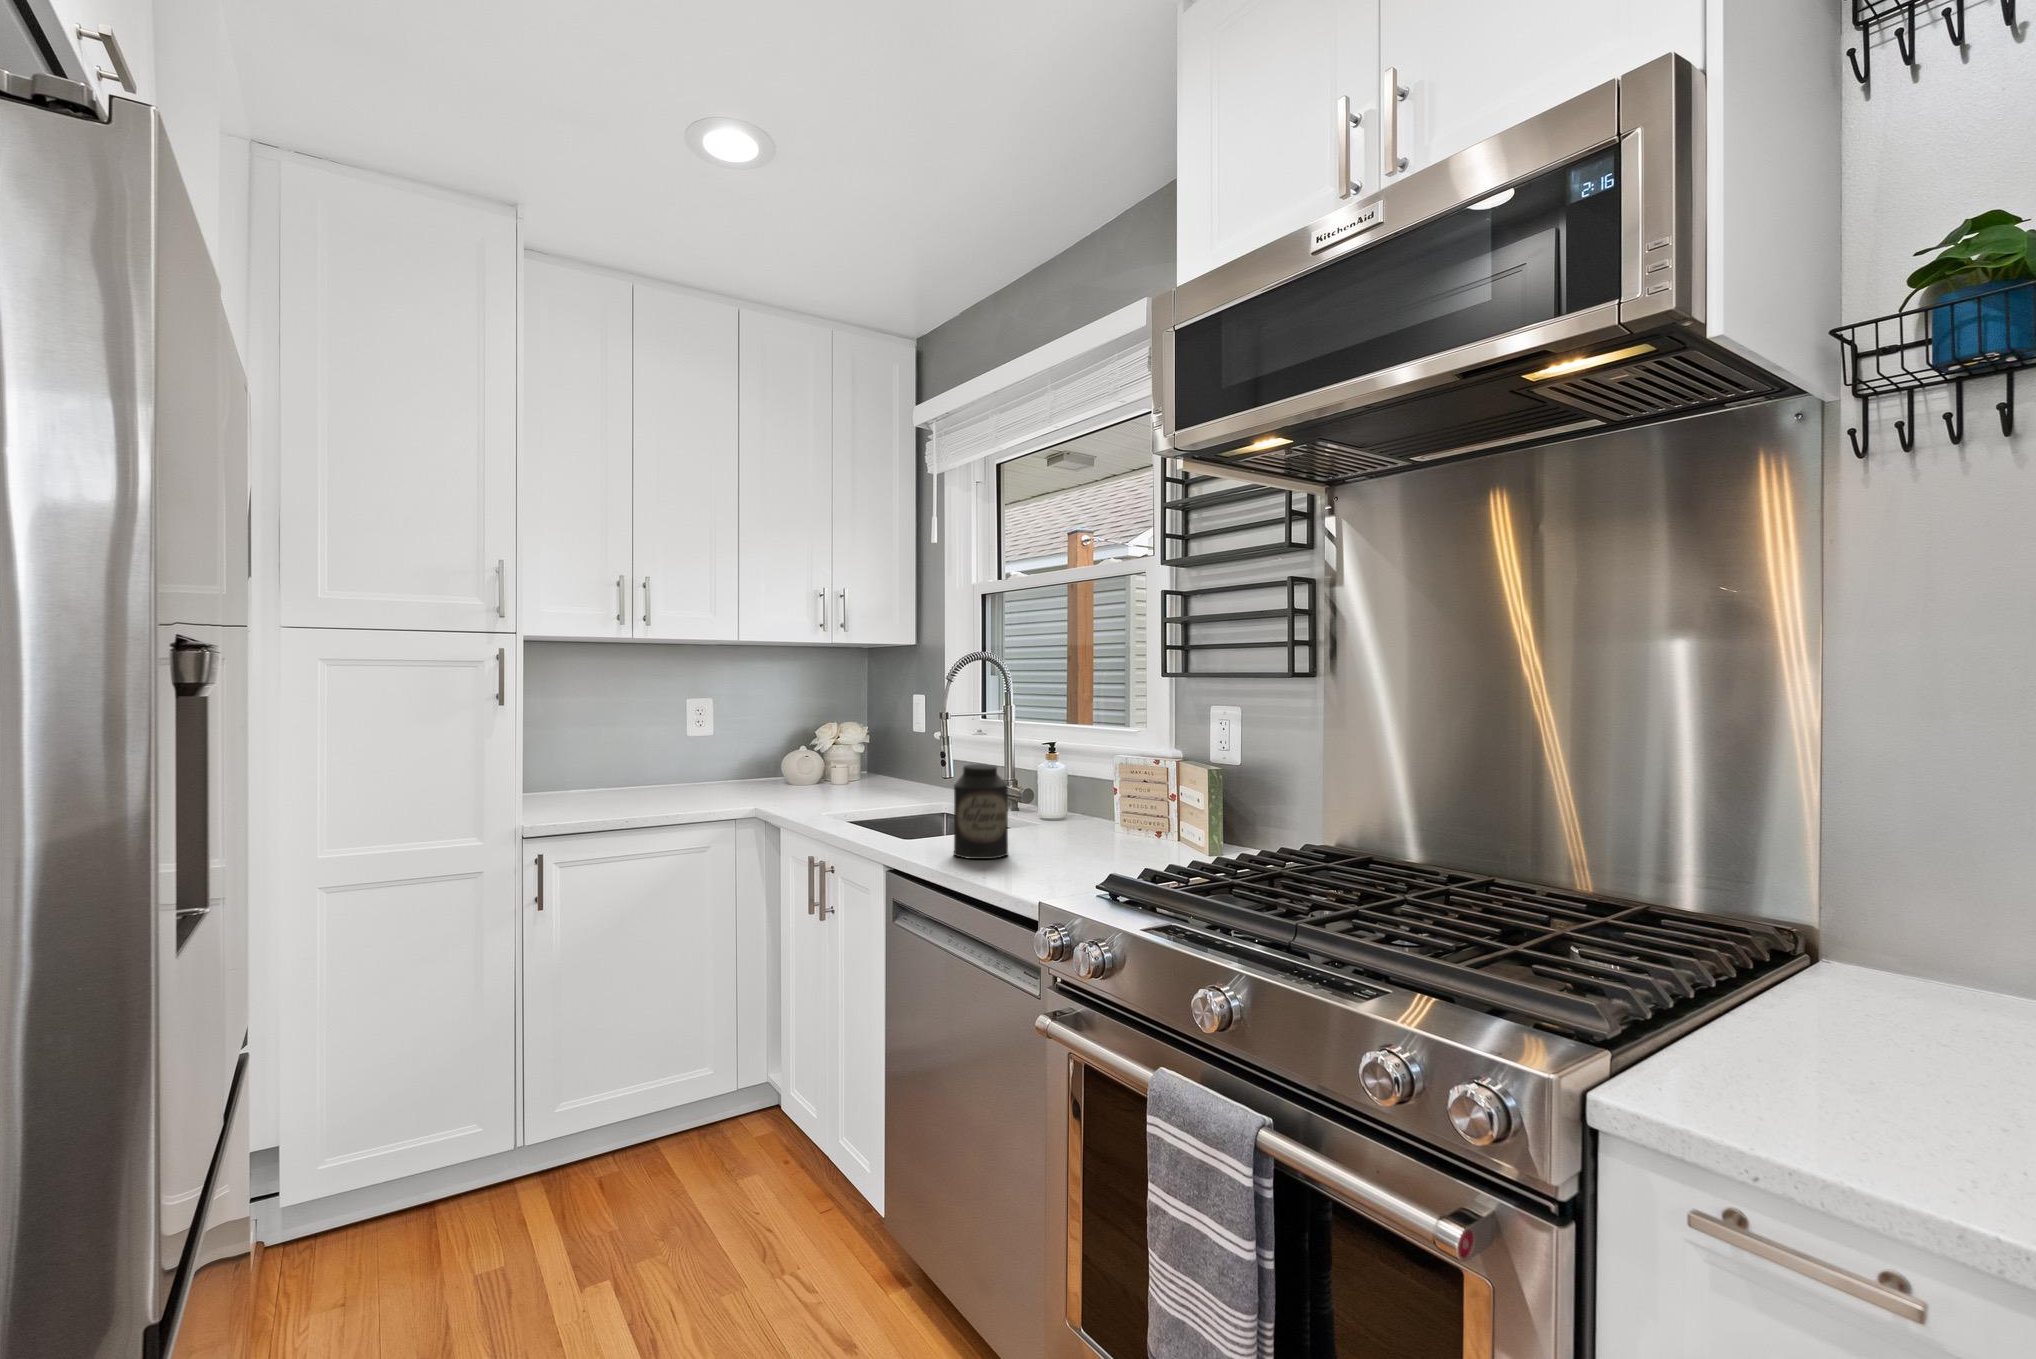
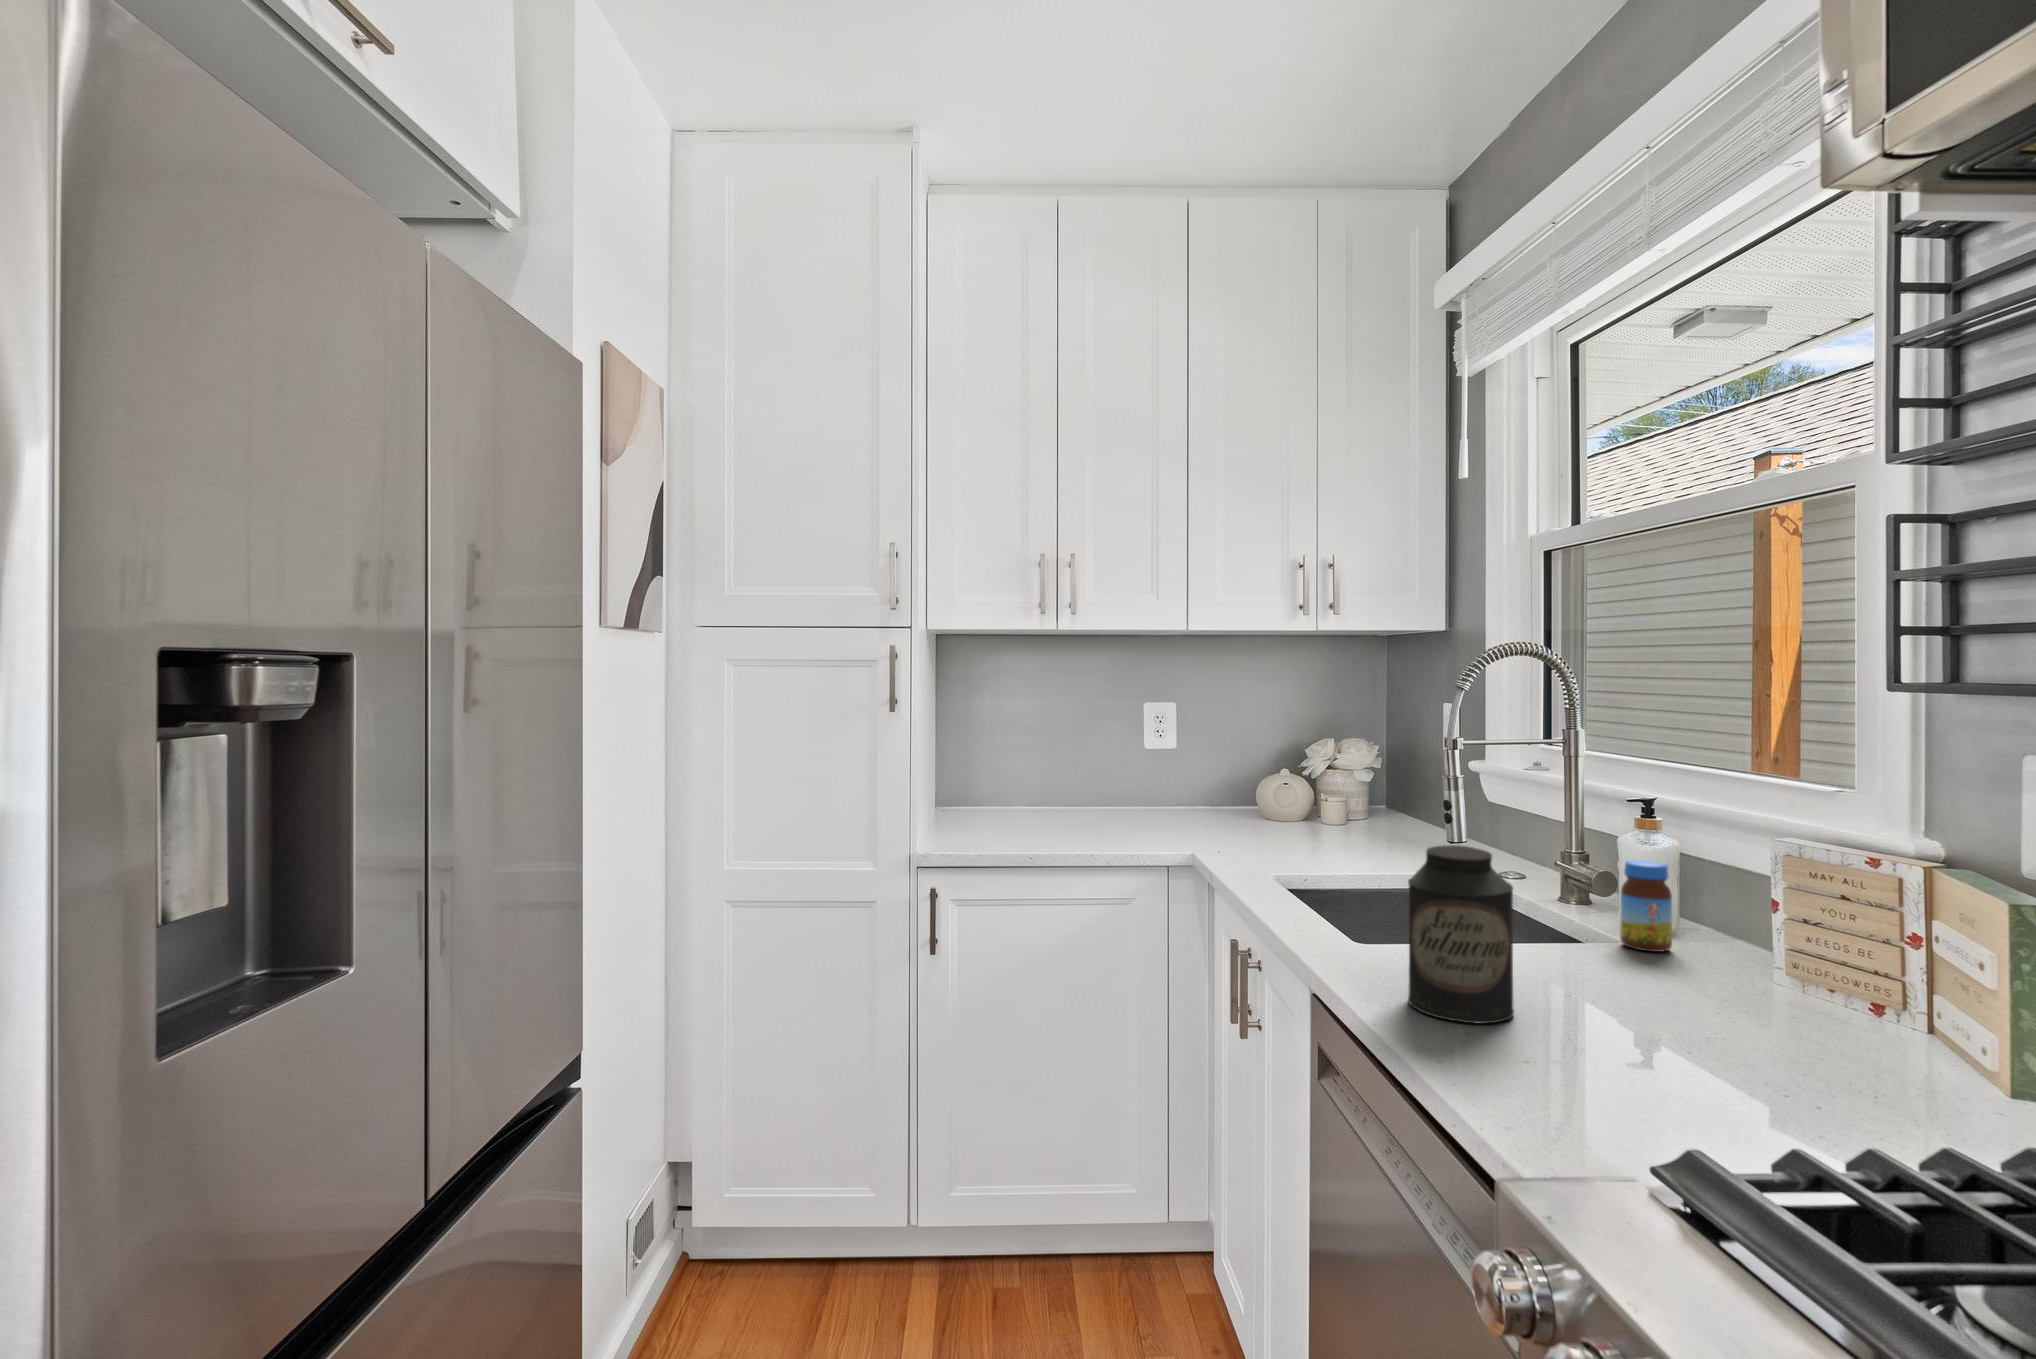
jar: none [1043,777,1067,827] -> present [1620,860,1672,952]

